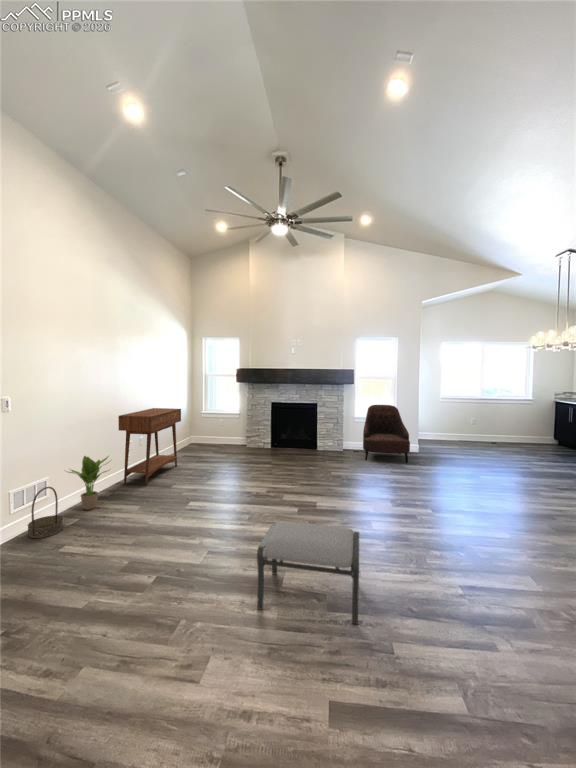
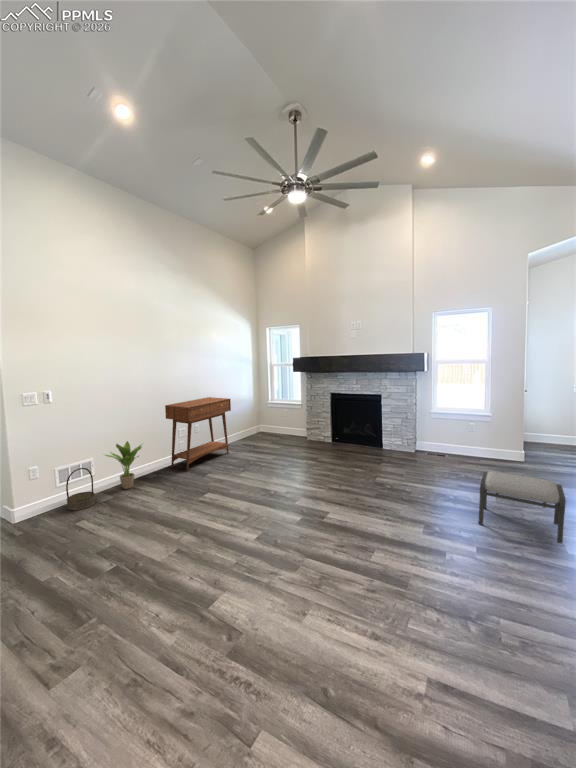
armchair: present [363,405,410,462] -> none [429,399,491,475]
ottoman: present [257,521,359,625] -> present [478,471,566,544]

